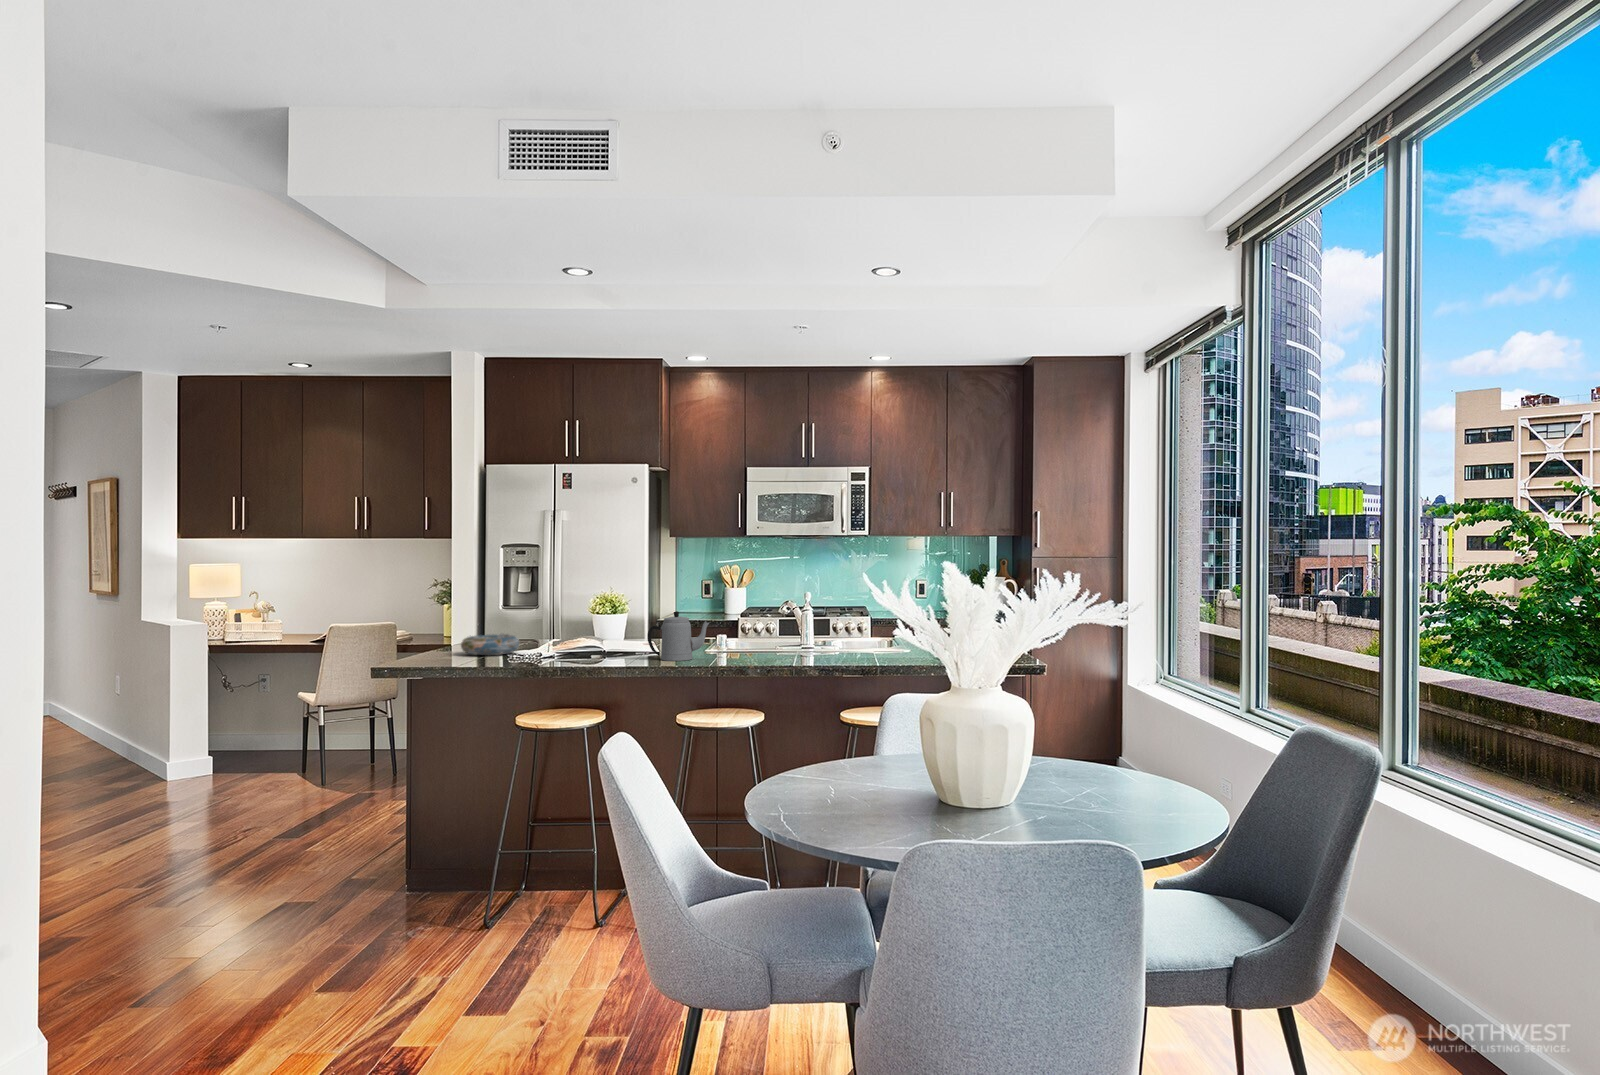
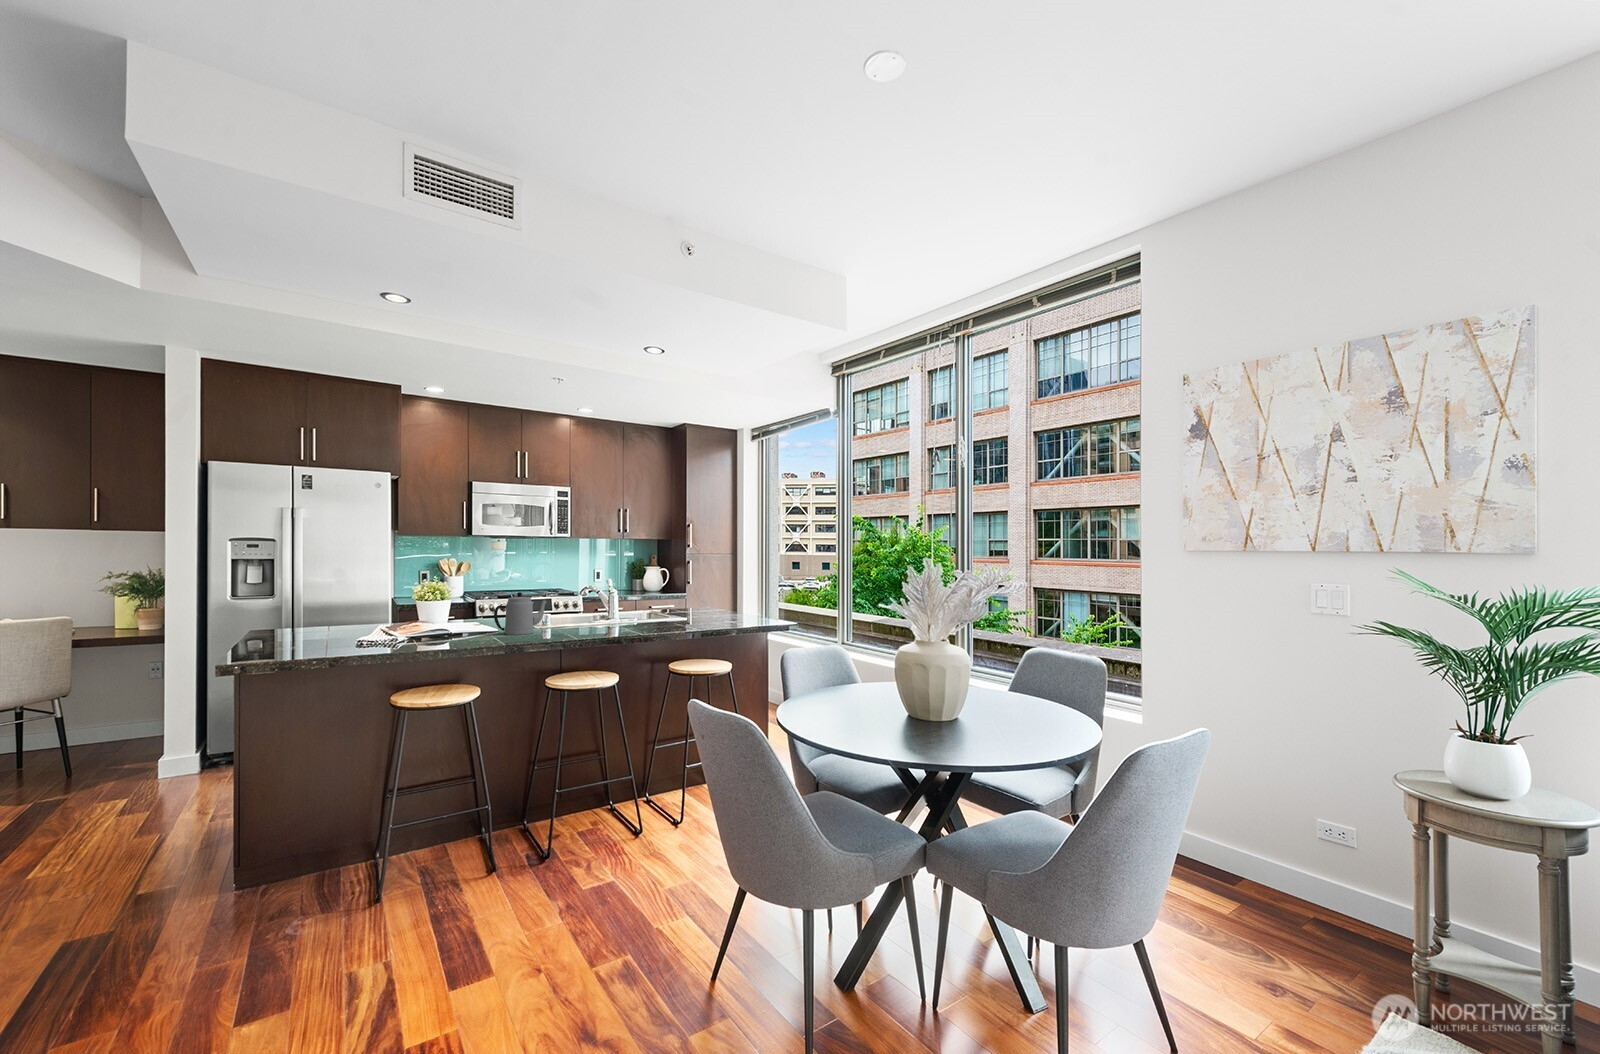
decorative bowl: present [461,633,519,655] -> none [265,621,335,643]

